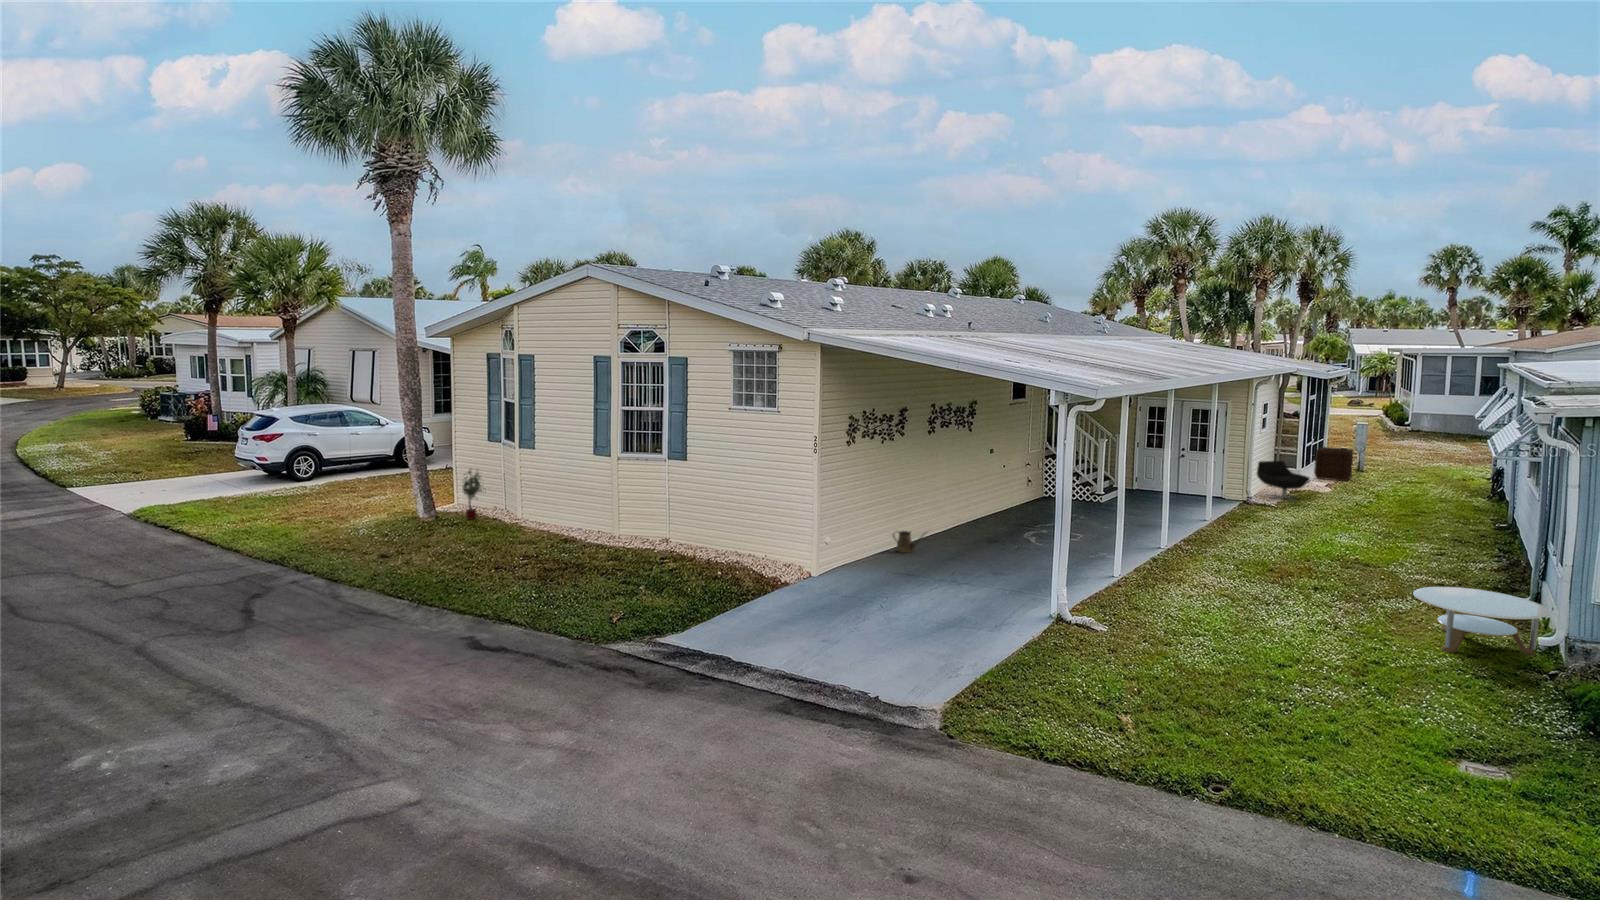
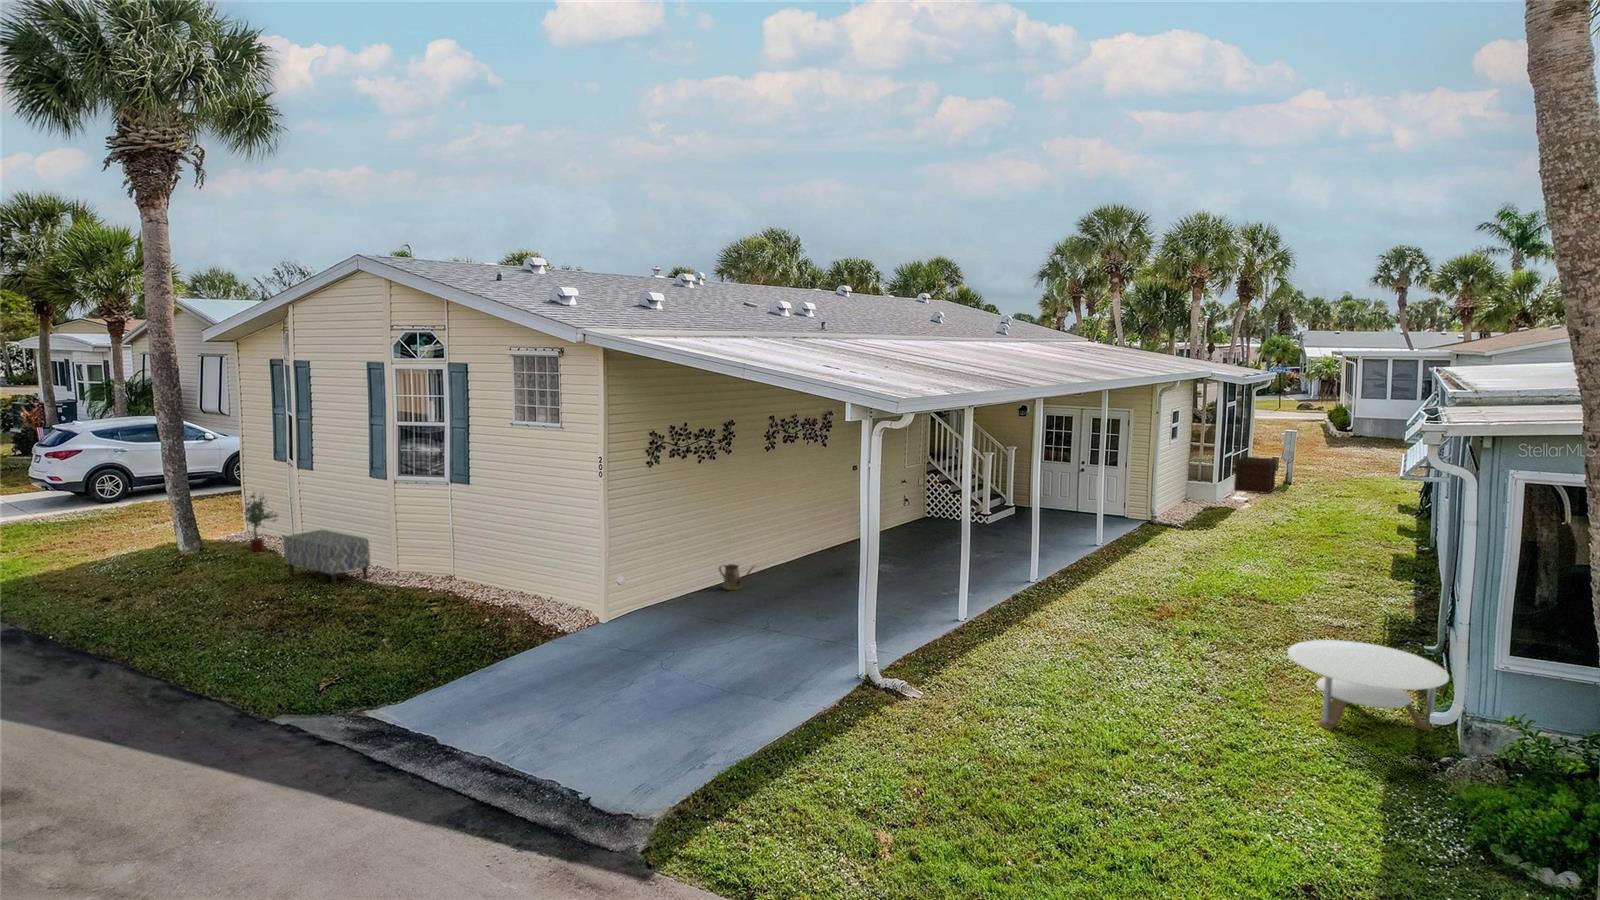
lounge chair: present [1257,461,1310,497] -> none [1165,473,1222,519]
bench: none [515,500,590,547] -> present [283,530,370,586]

